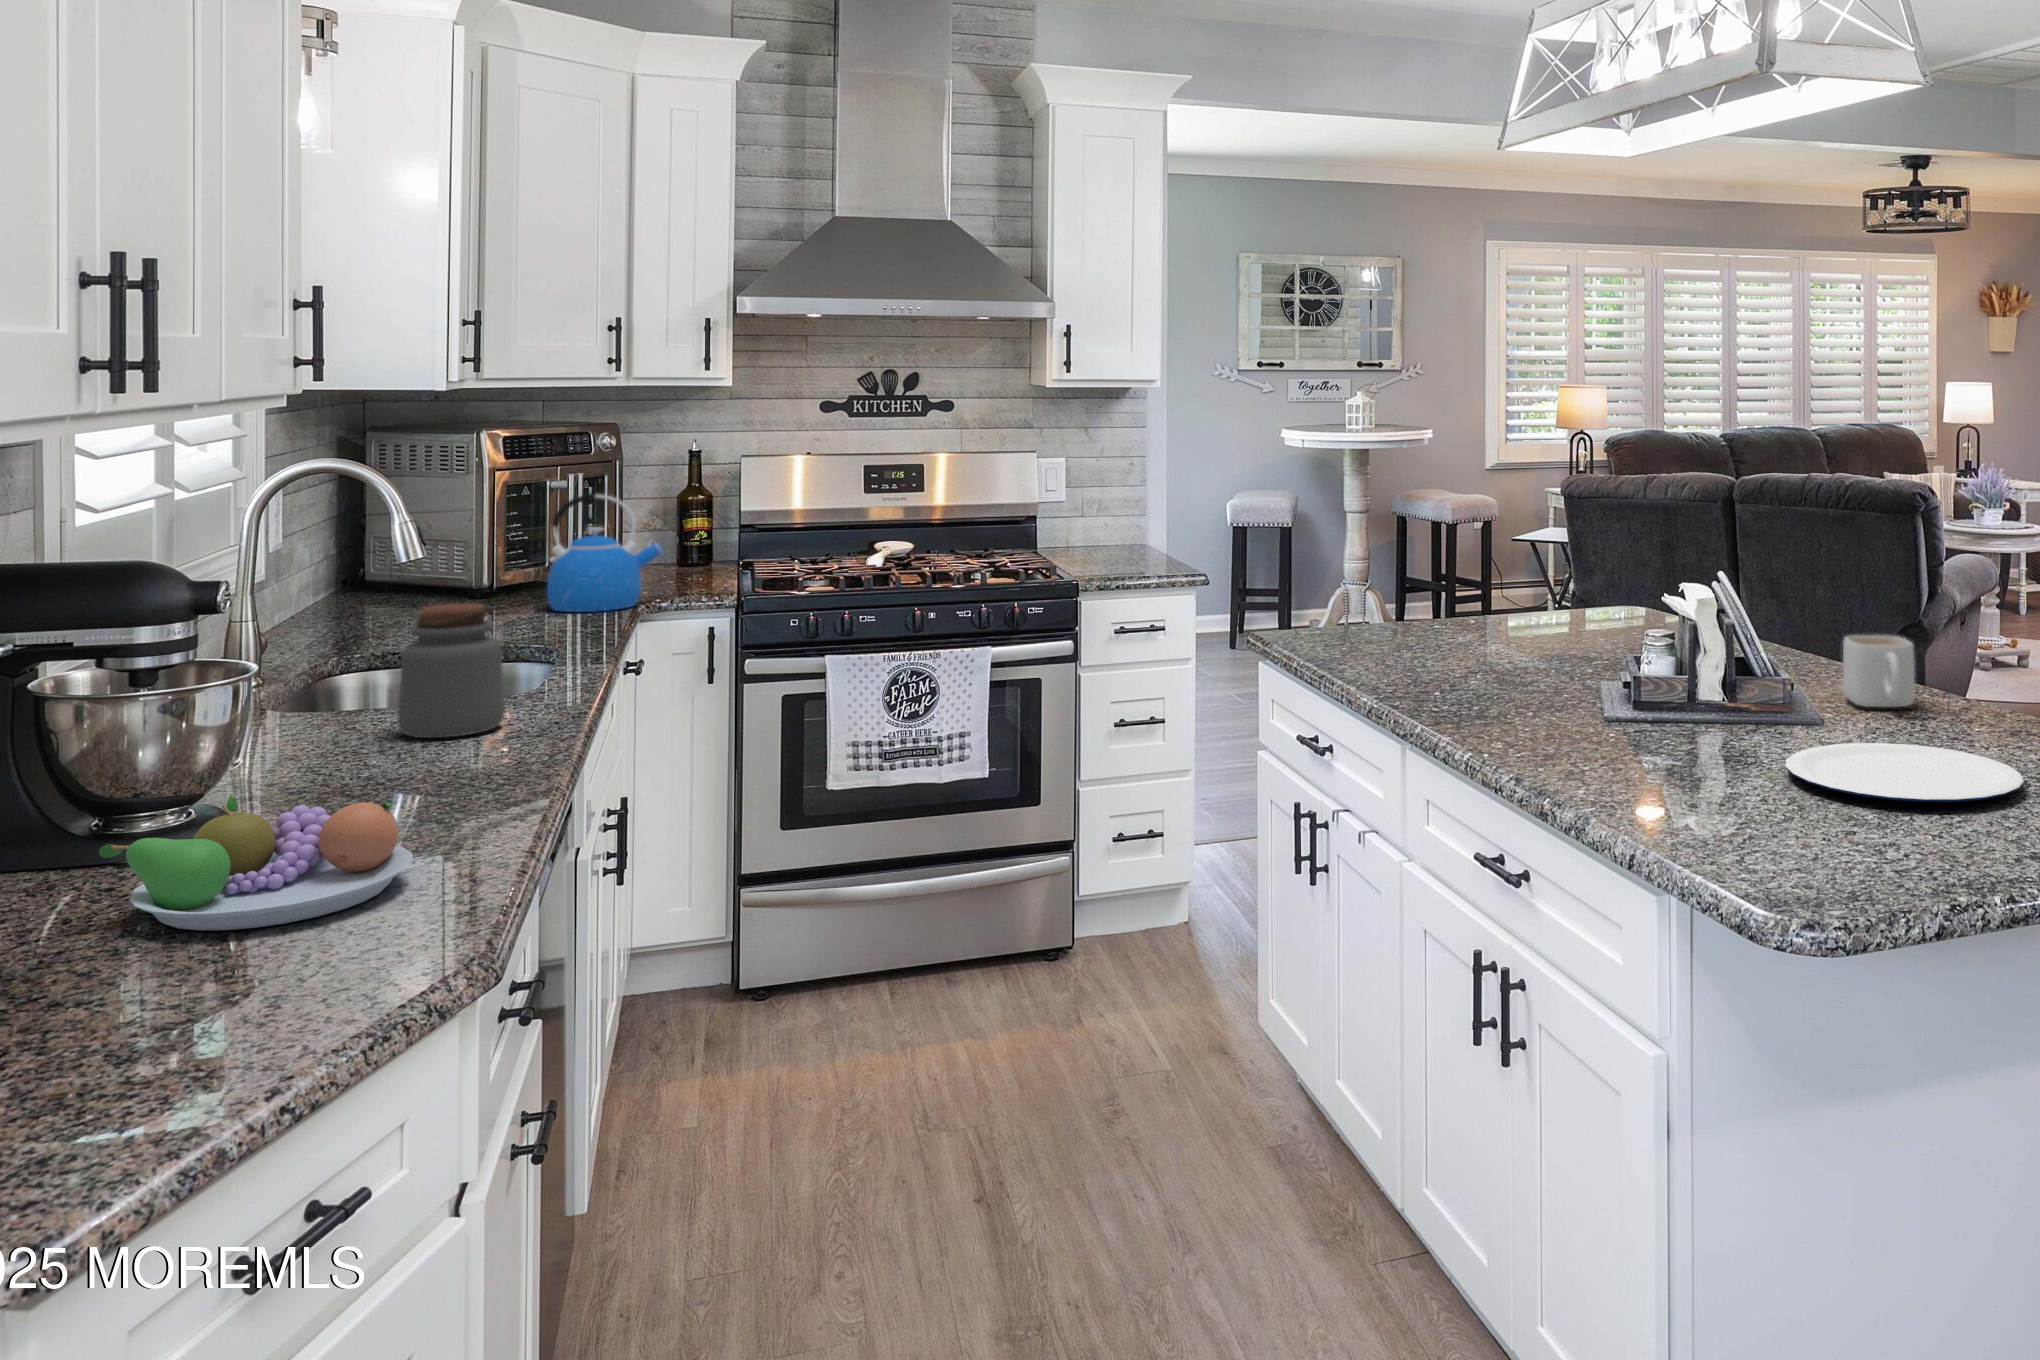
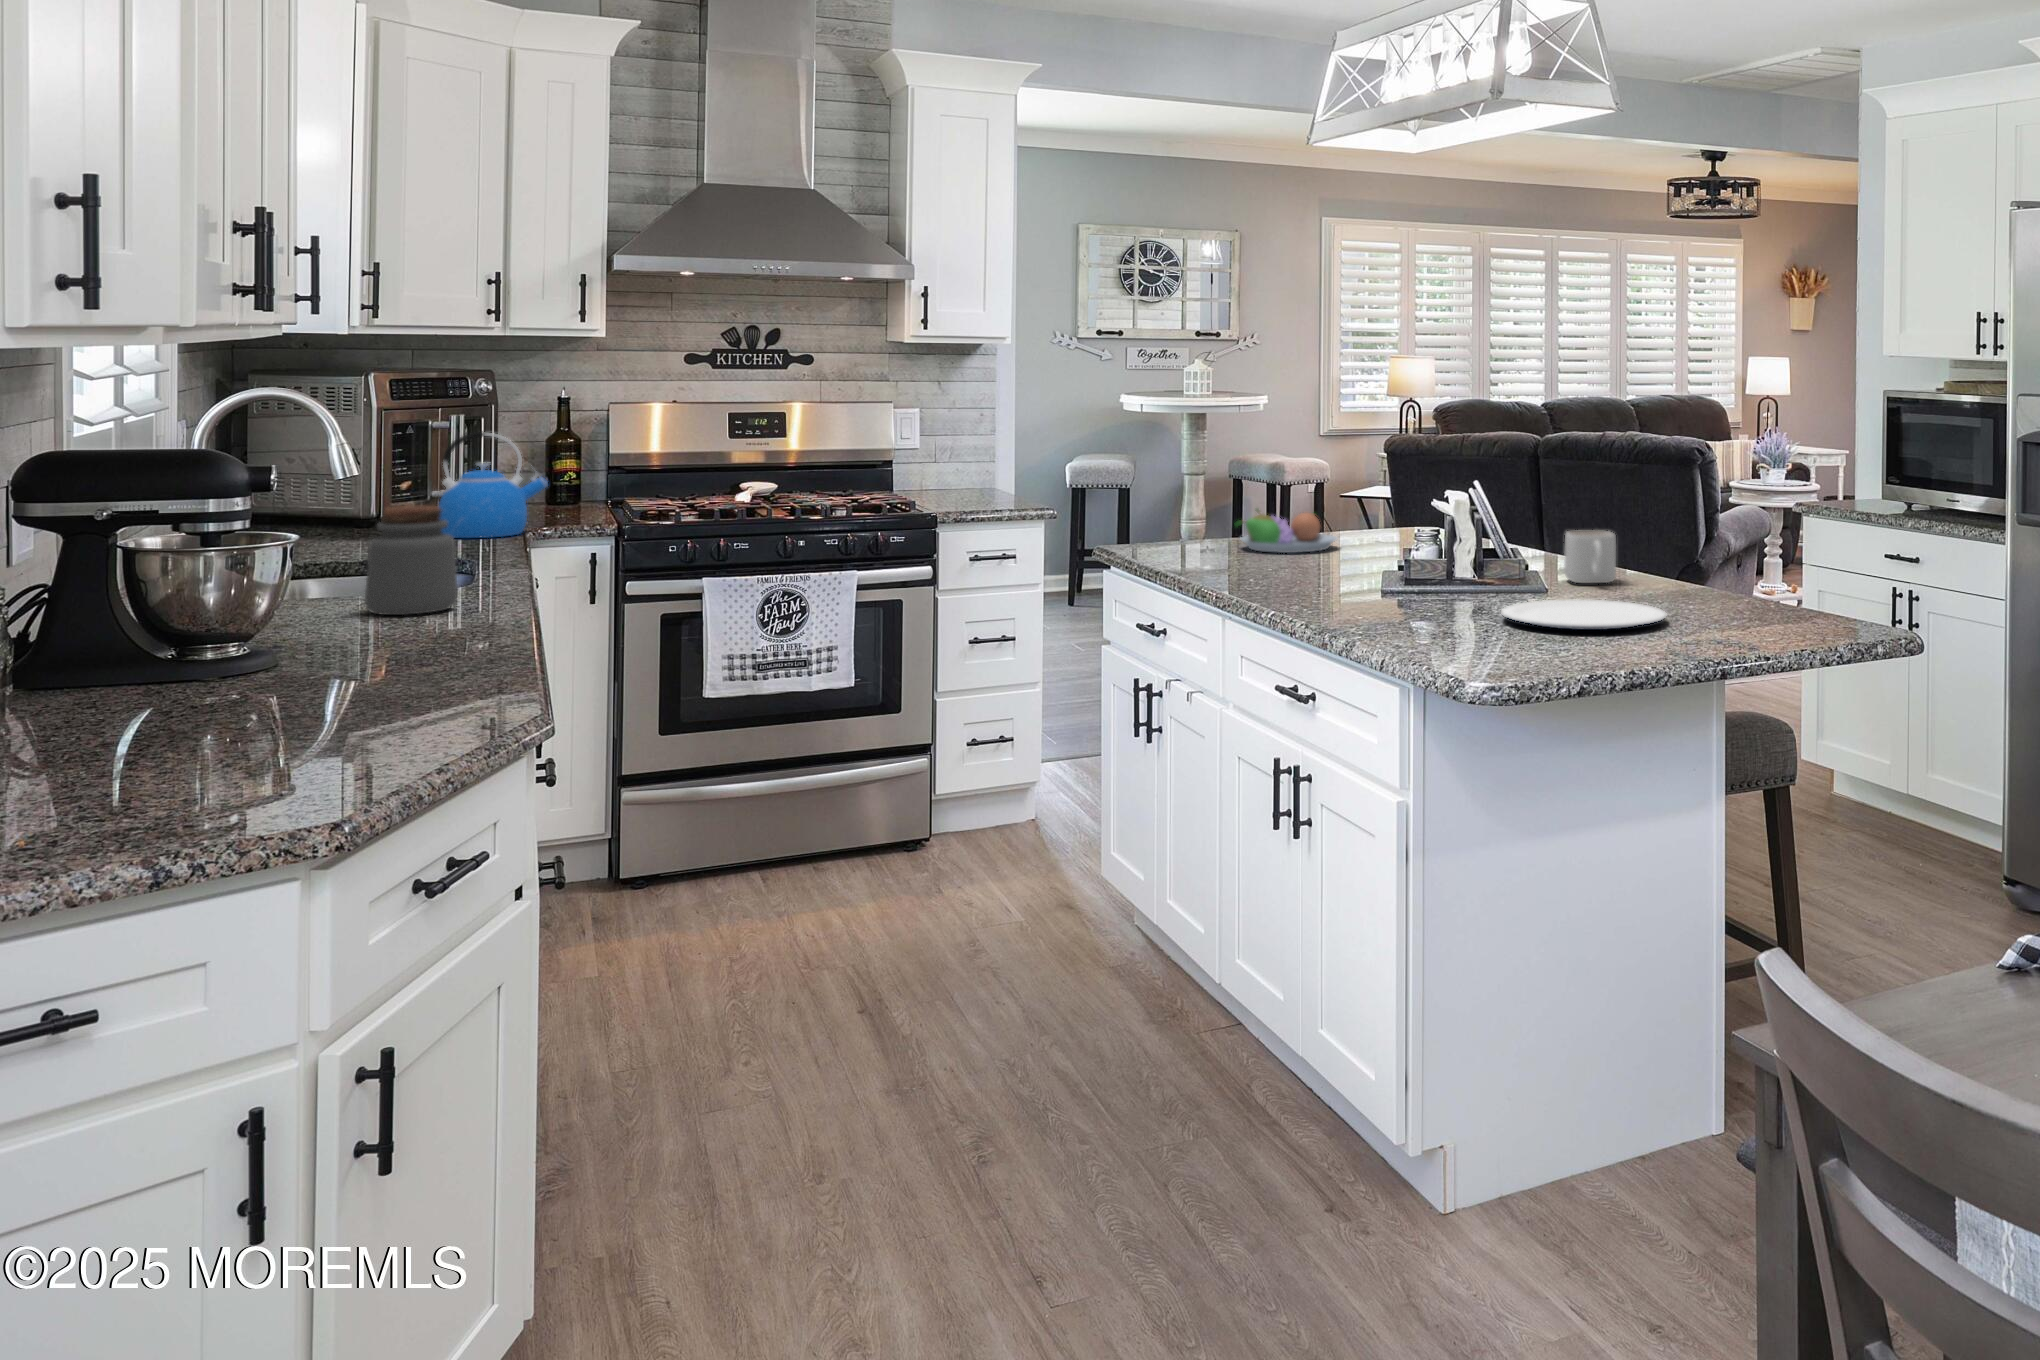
fruit bowl: present [99,795,413,930] -> present [1235,509,1337,553]

